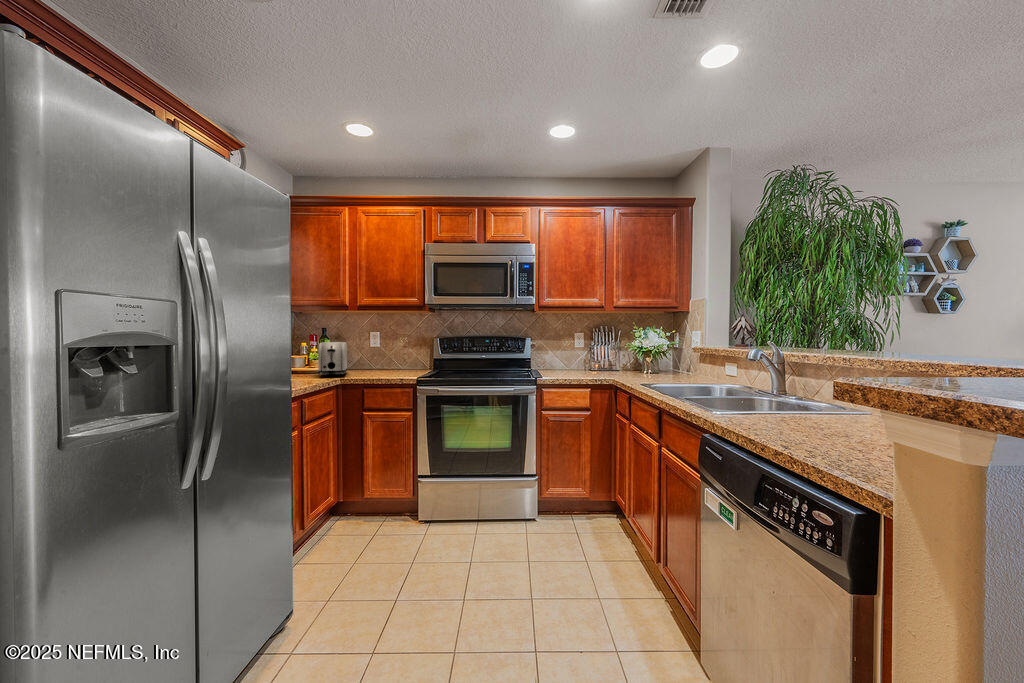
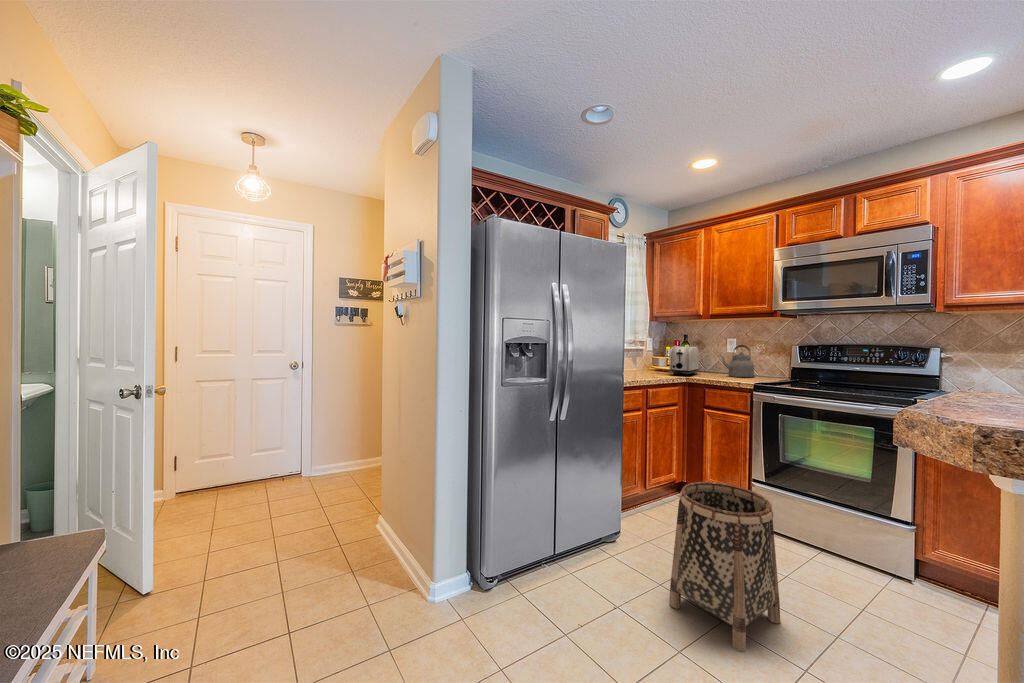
kettle: none [371,339,404,373] -> present [720,345,754,377]
basket: none [396,487,488,655] -> present [669,482,780,651]

